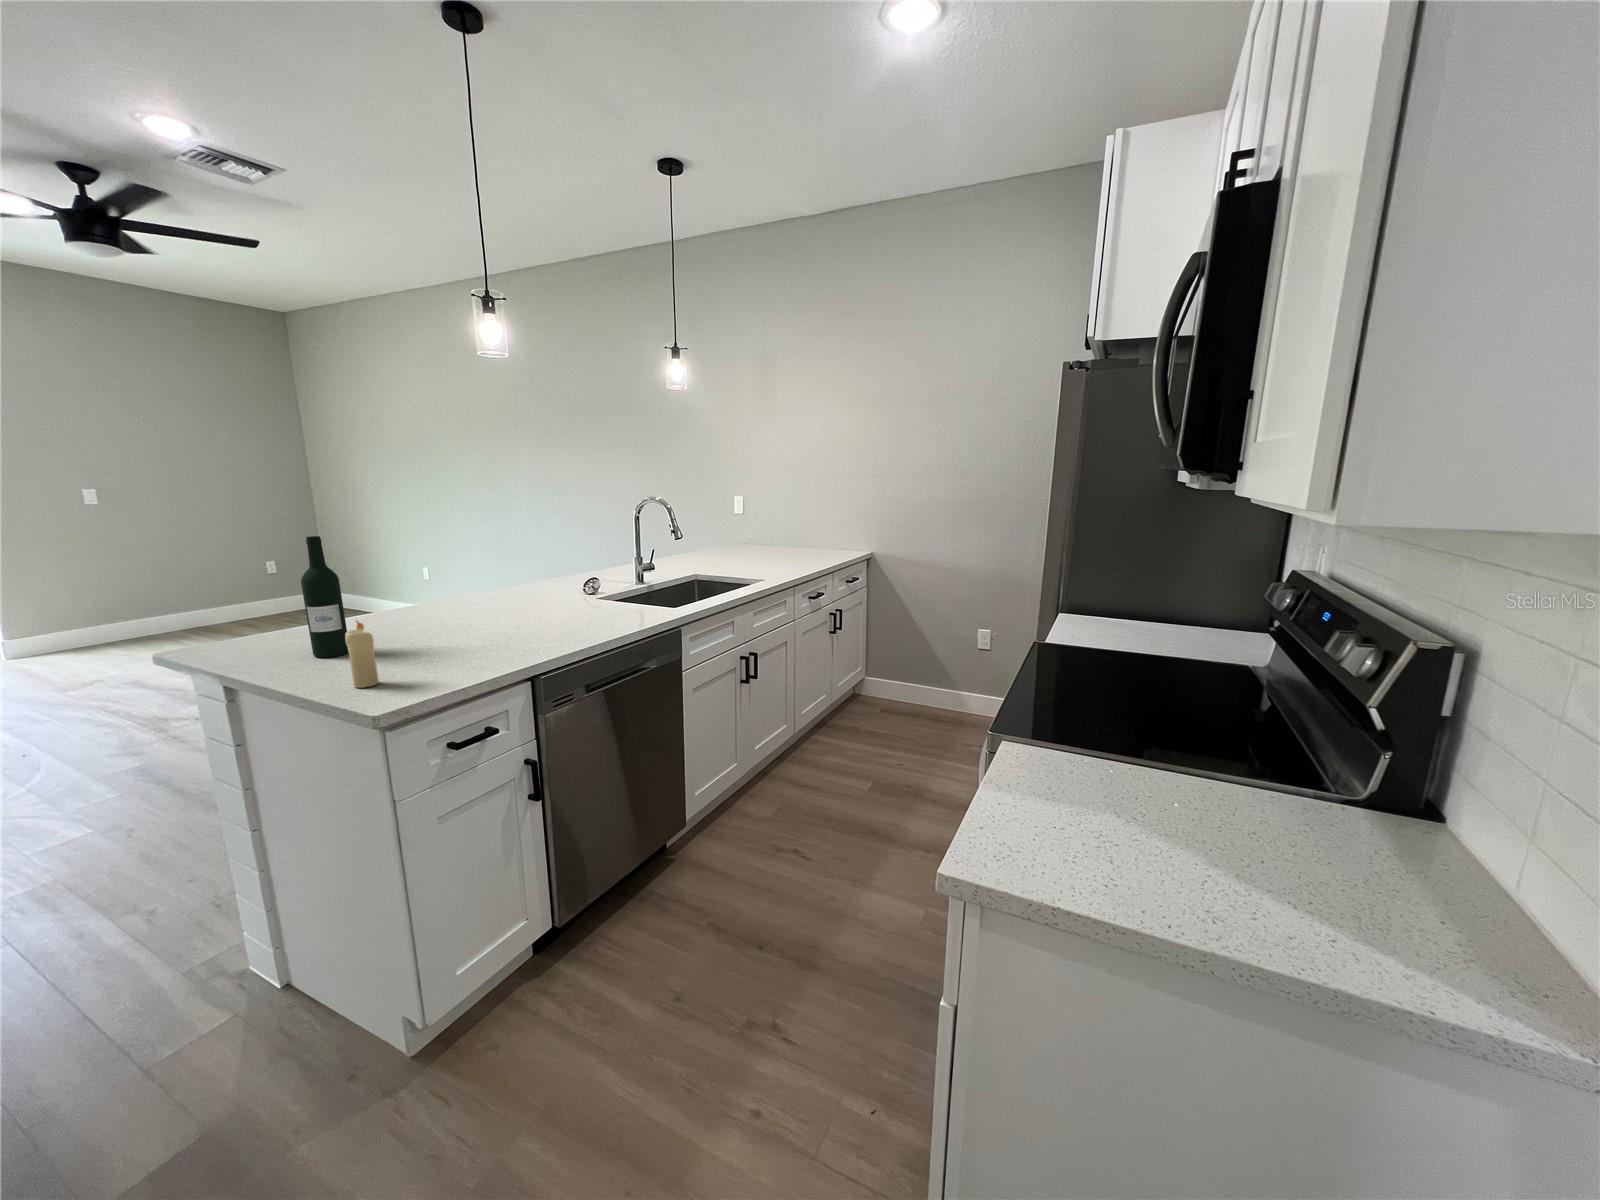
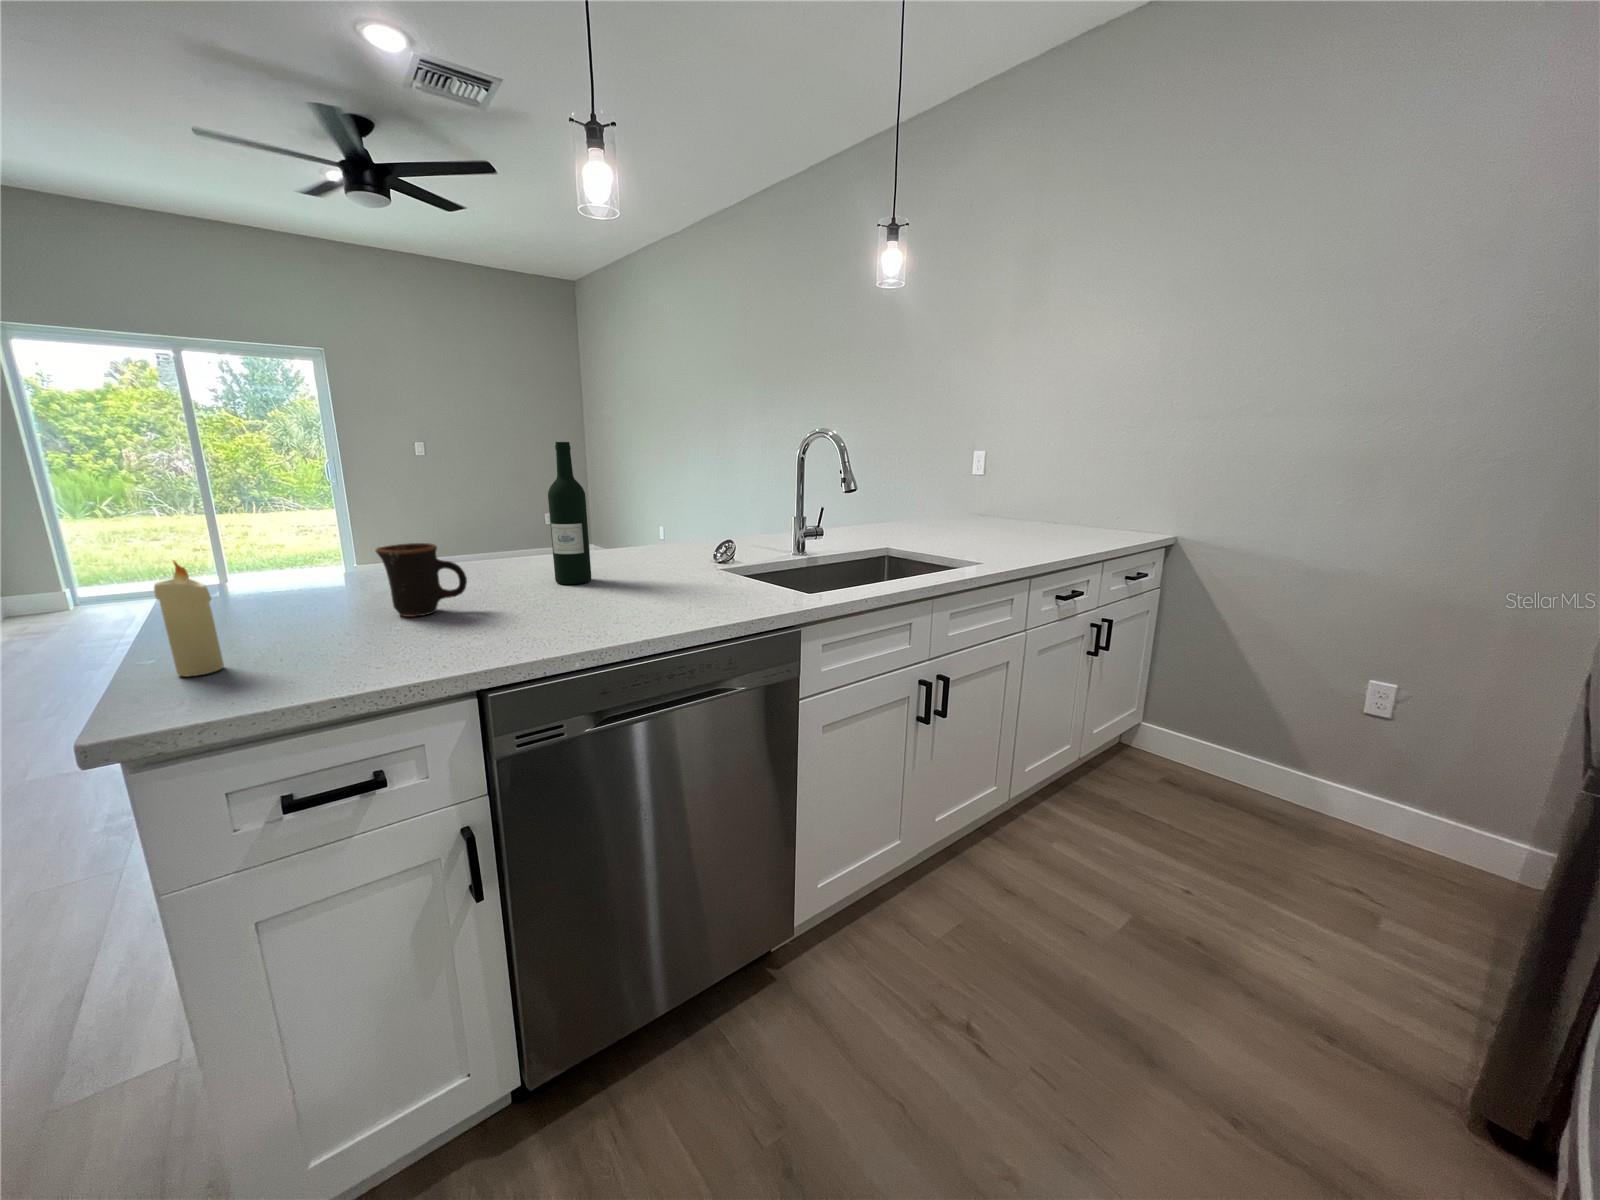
wine bottle: present [301,536,349,657] -> present [548,442,591,584]
mug: none [413,598,470,647] -> present [376,543,467,617]

